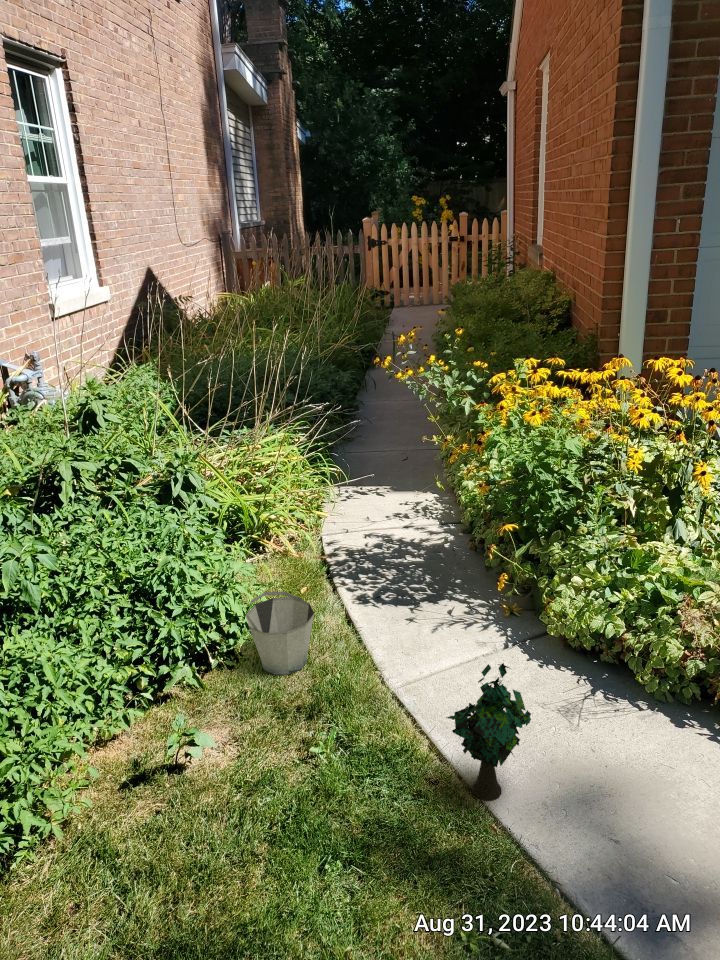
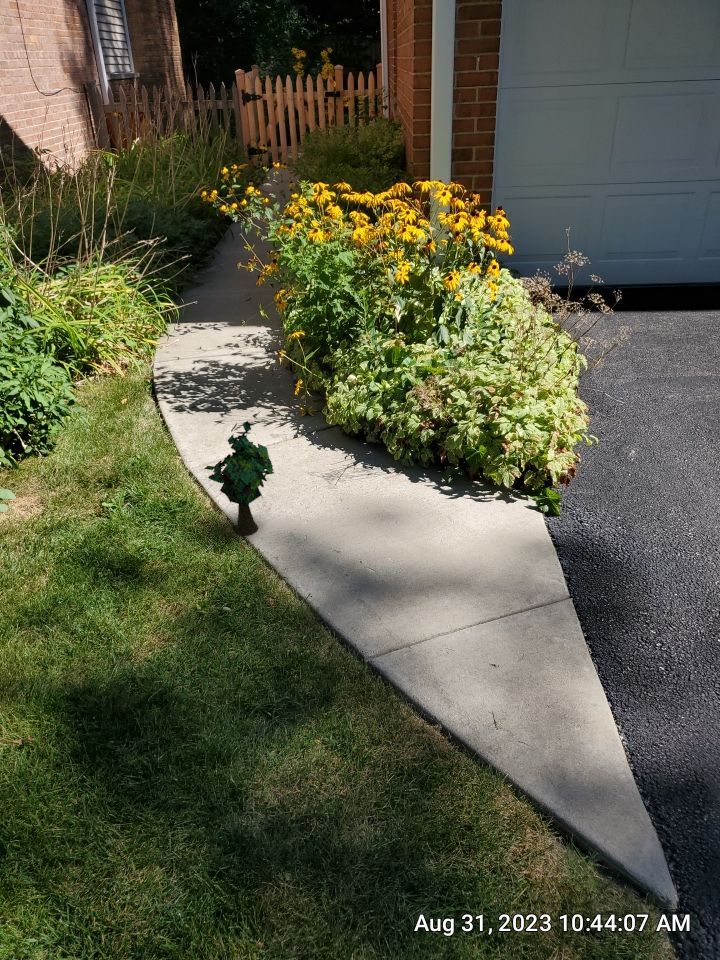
bucket: present [246,591,314,675] -> none [57,393,119,464]

